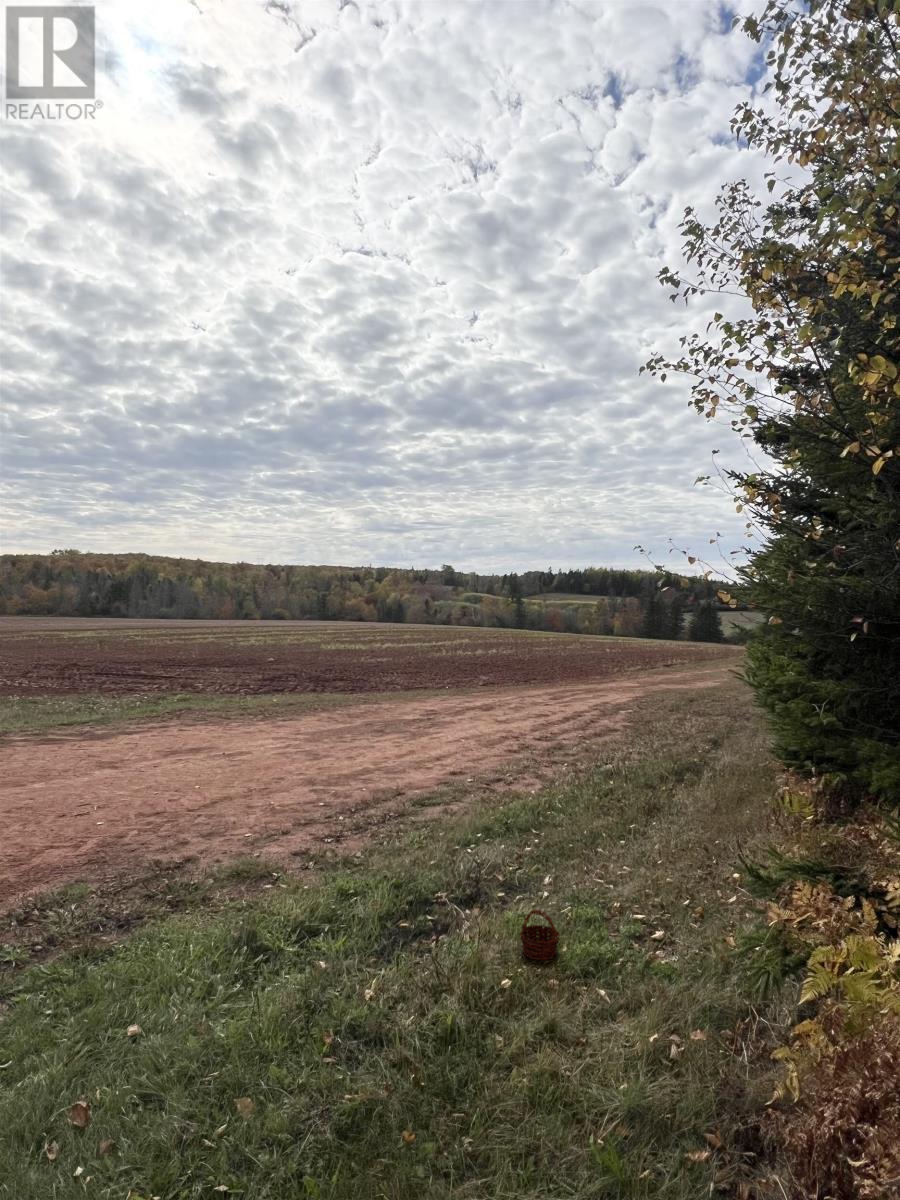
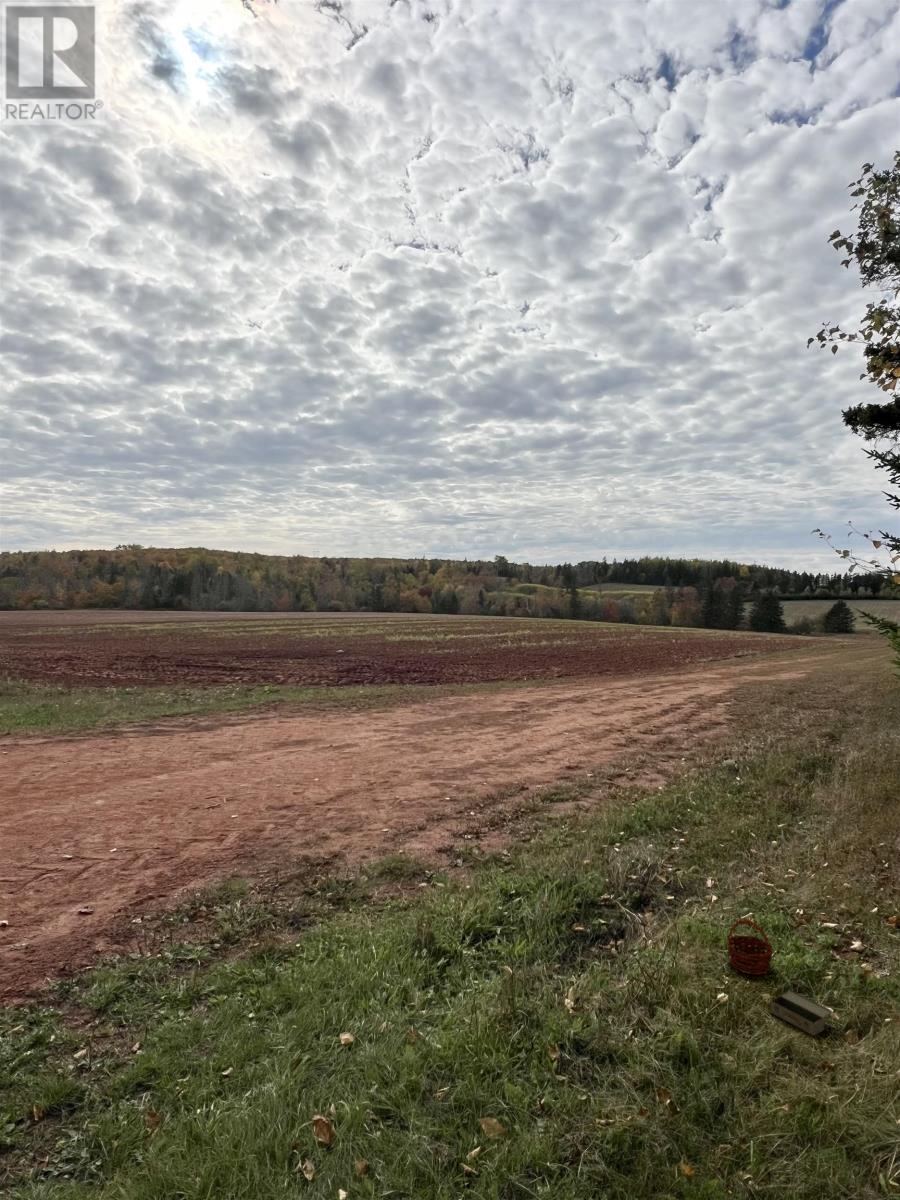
toolbox: none [540,972,591,1012] -> present [770,990,832,1036]

